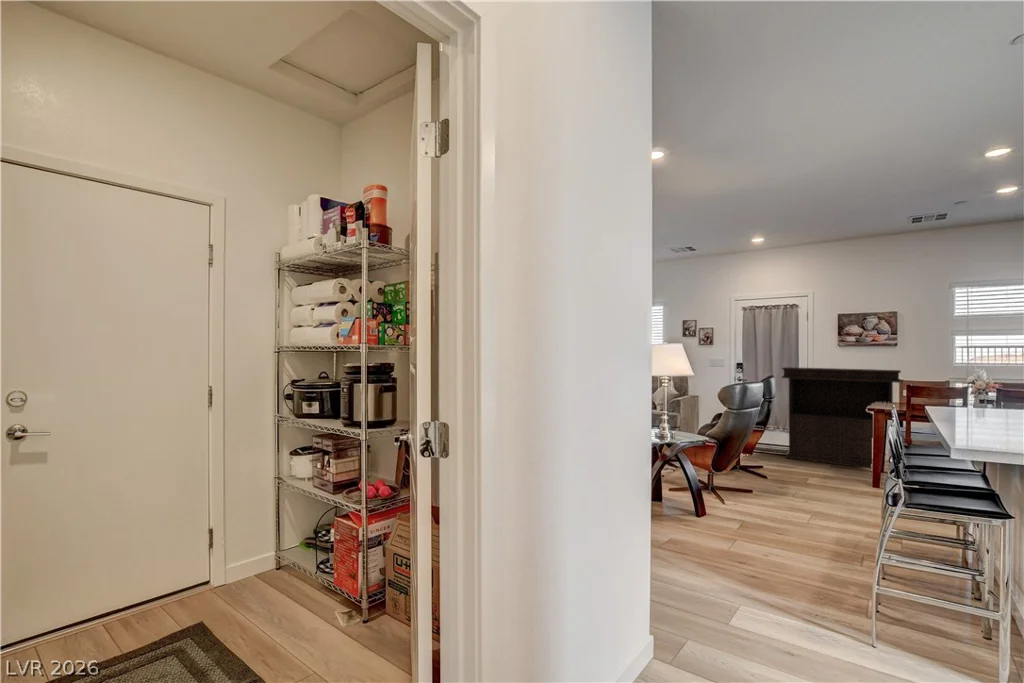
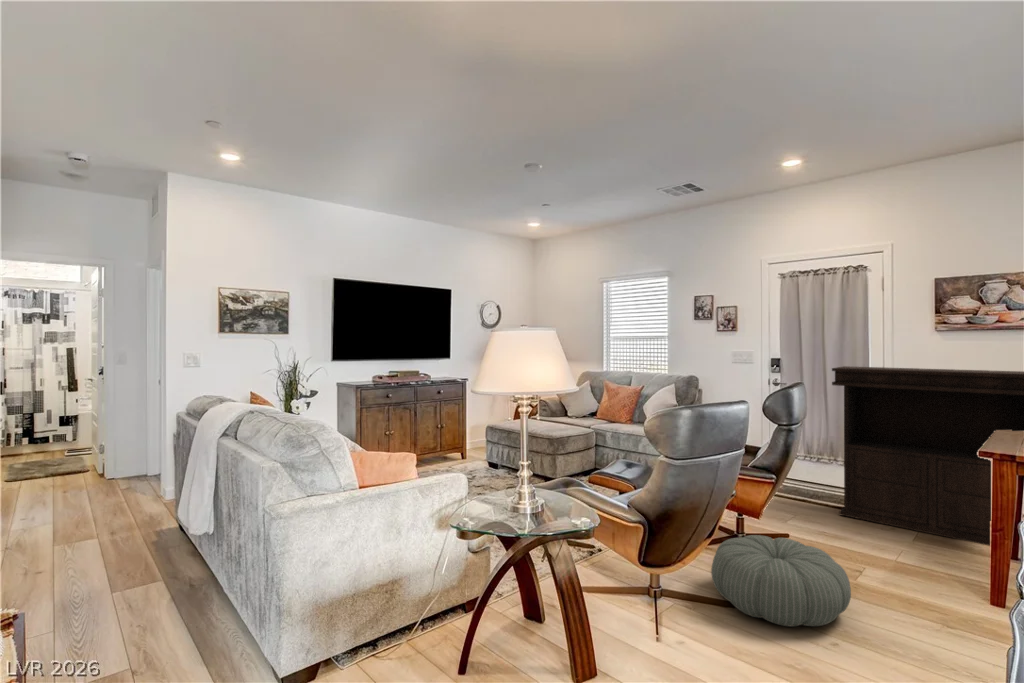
pouf: none [734,458,809,497] -> present [711,535,851,627]

